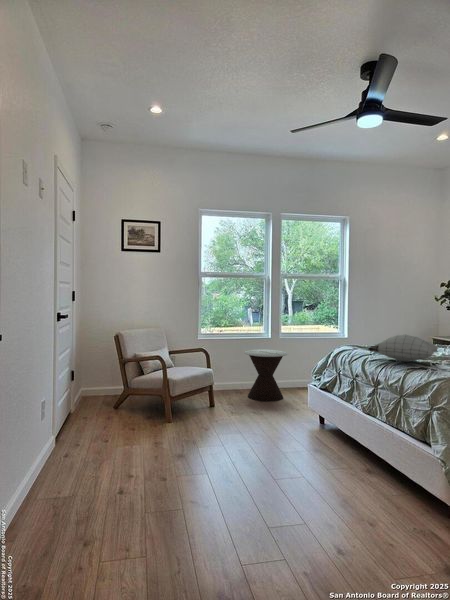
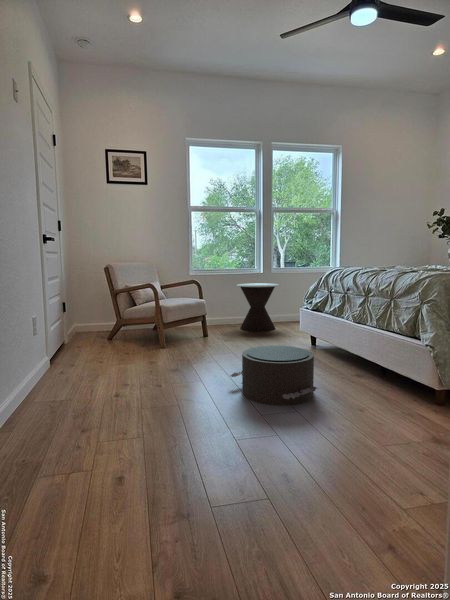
pillow: present [368,335,439,362] -> none [359,242,430,270]
pouf: none [236,440,327,513] -> present [230,345,317,405]

